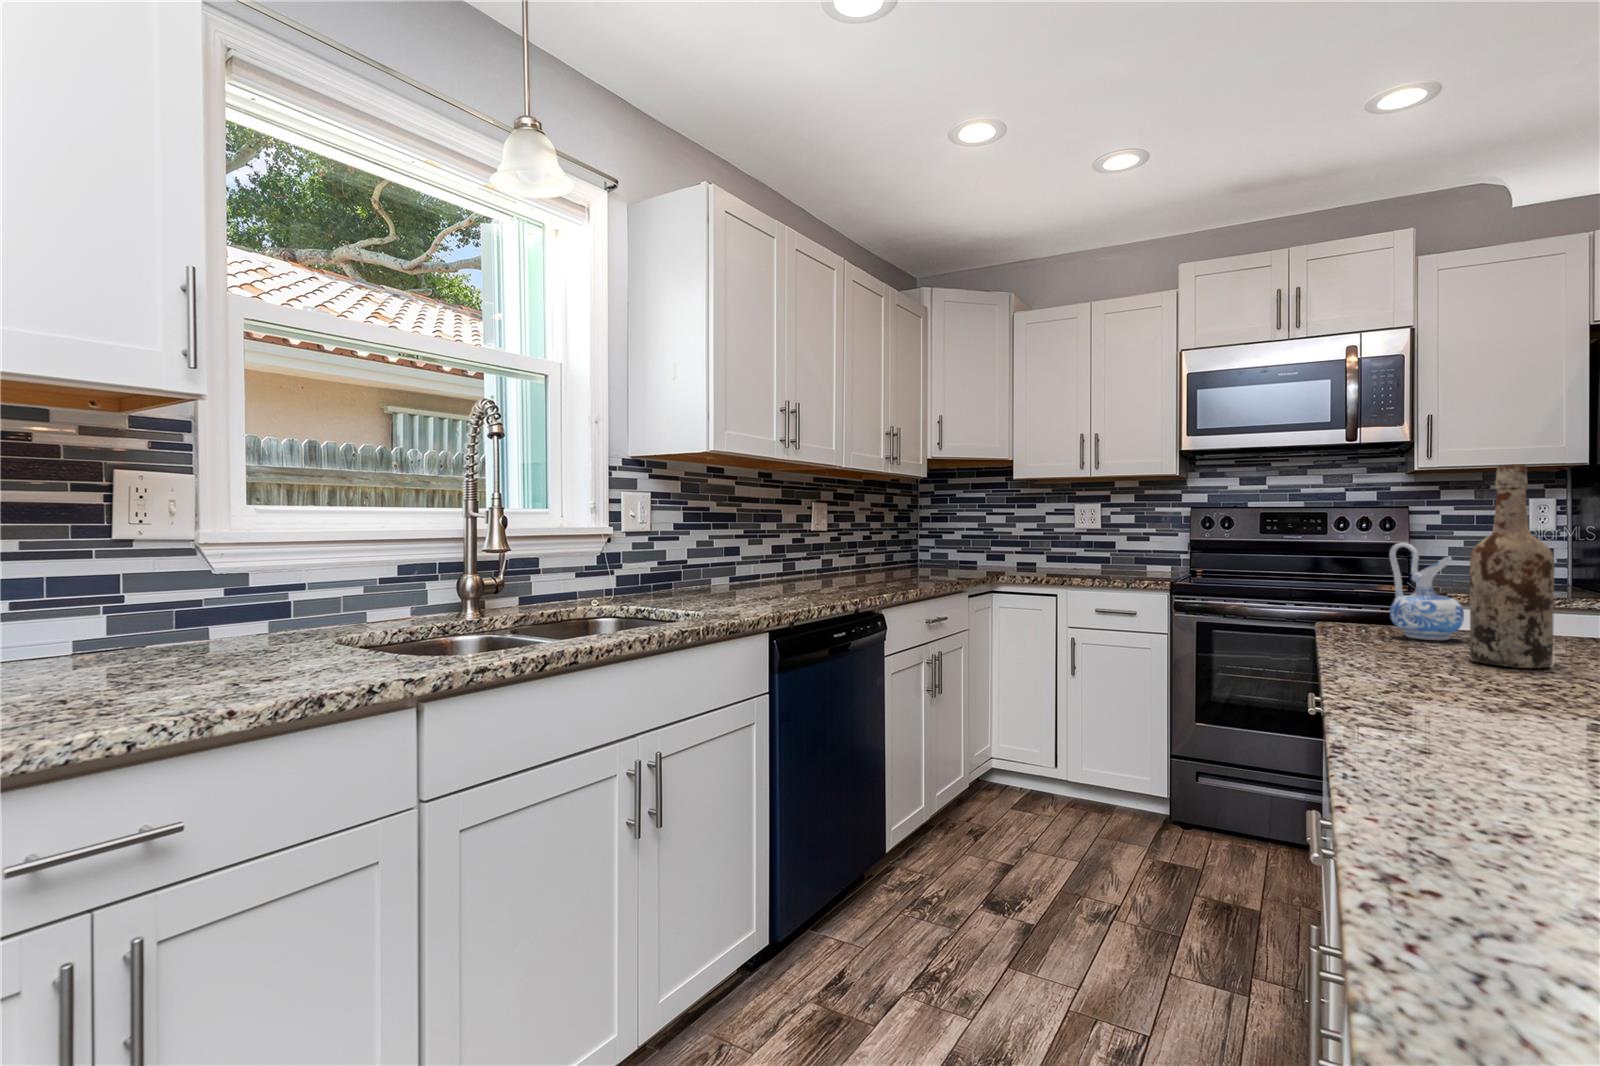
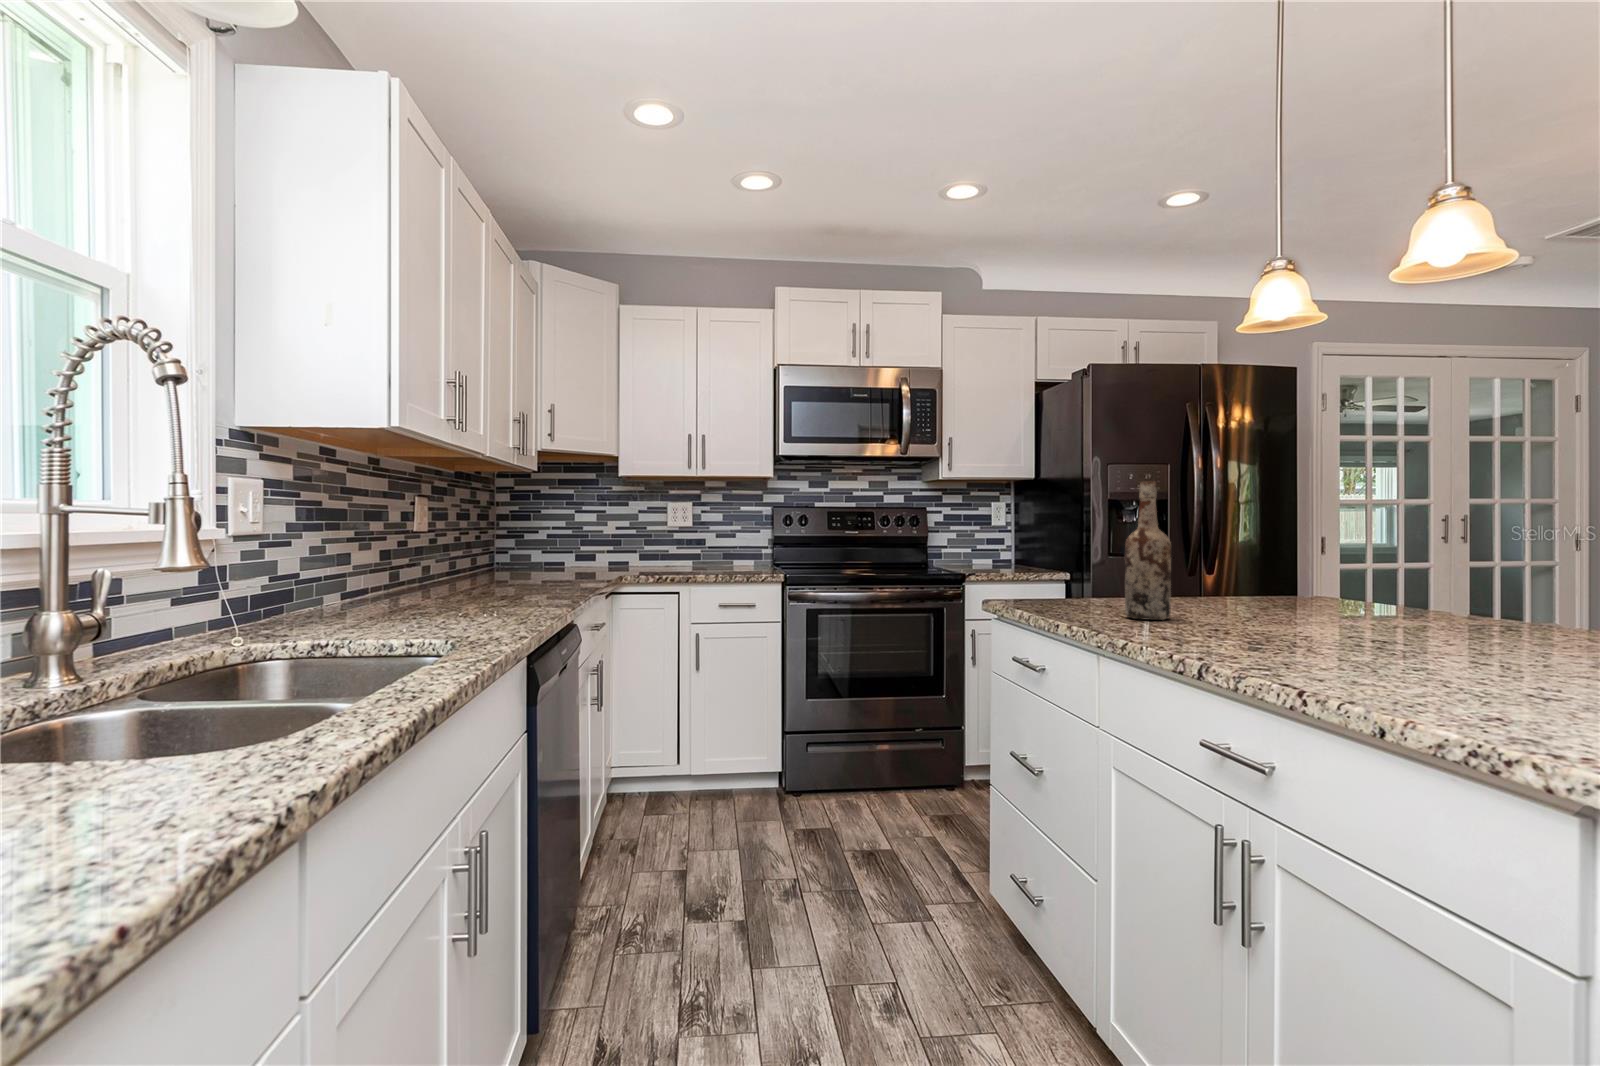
ceramic pitcher: present [1390,543,1464,640] -> none [1037,536,1081,606]

